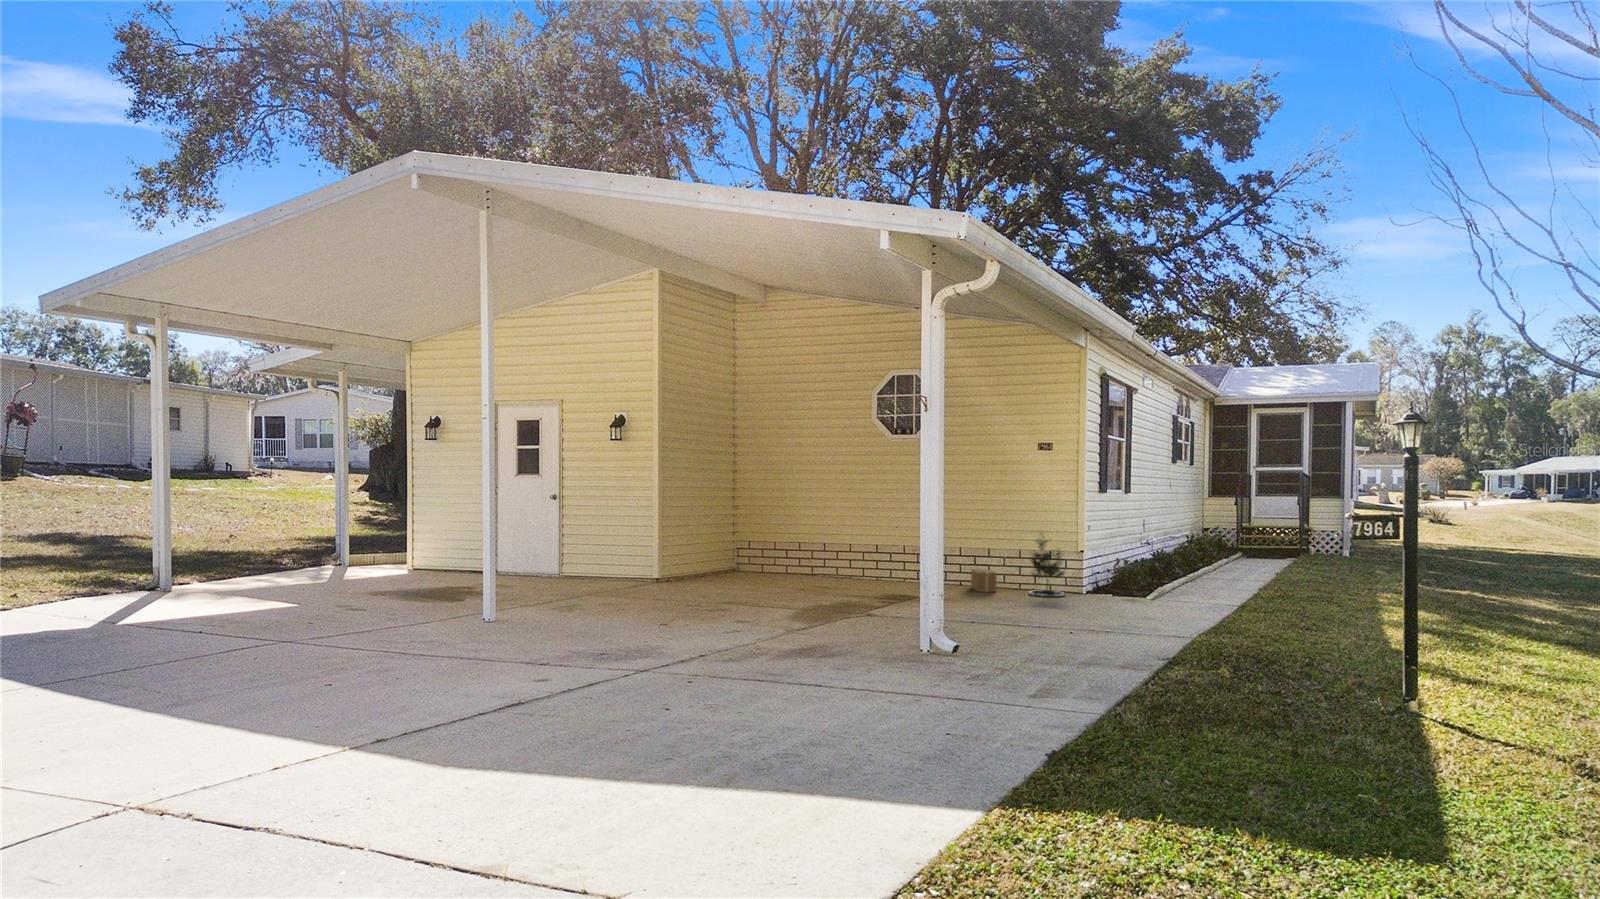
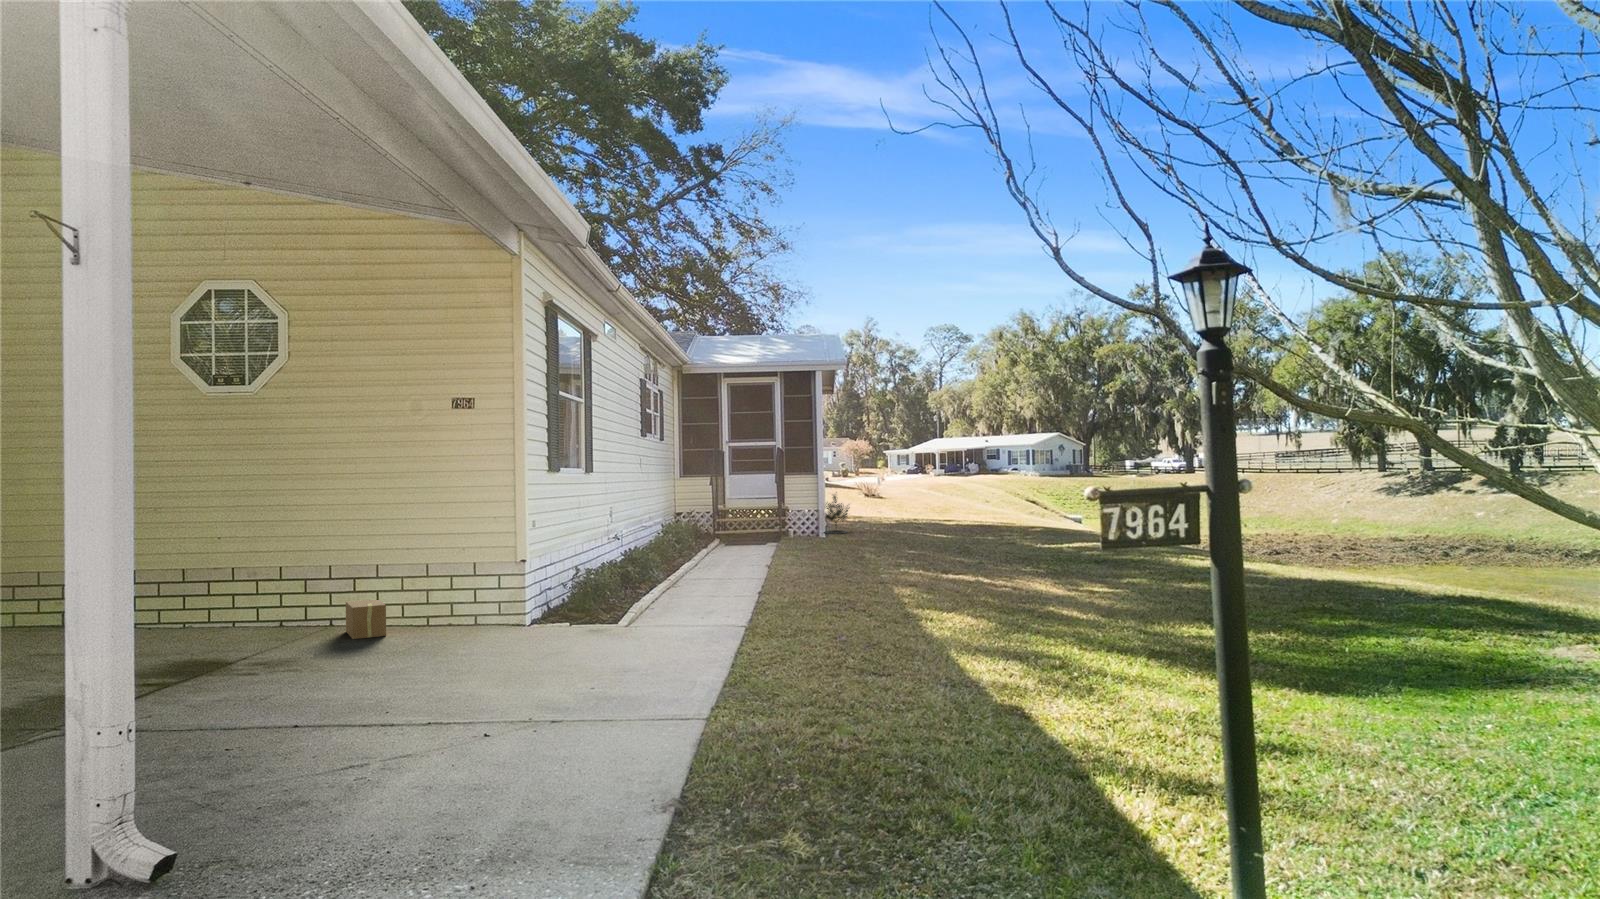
potted tree: present [1029,536,1065,597] -> present [825,495,849,534]

